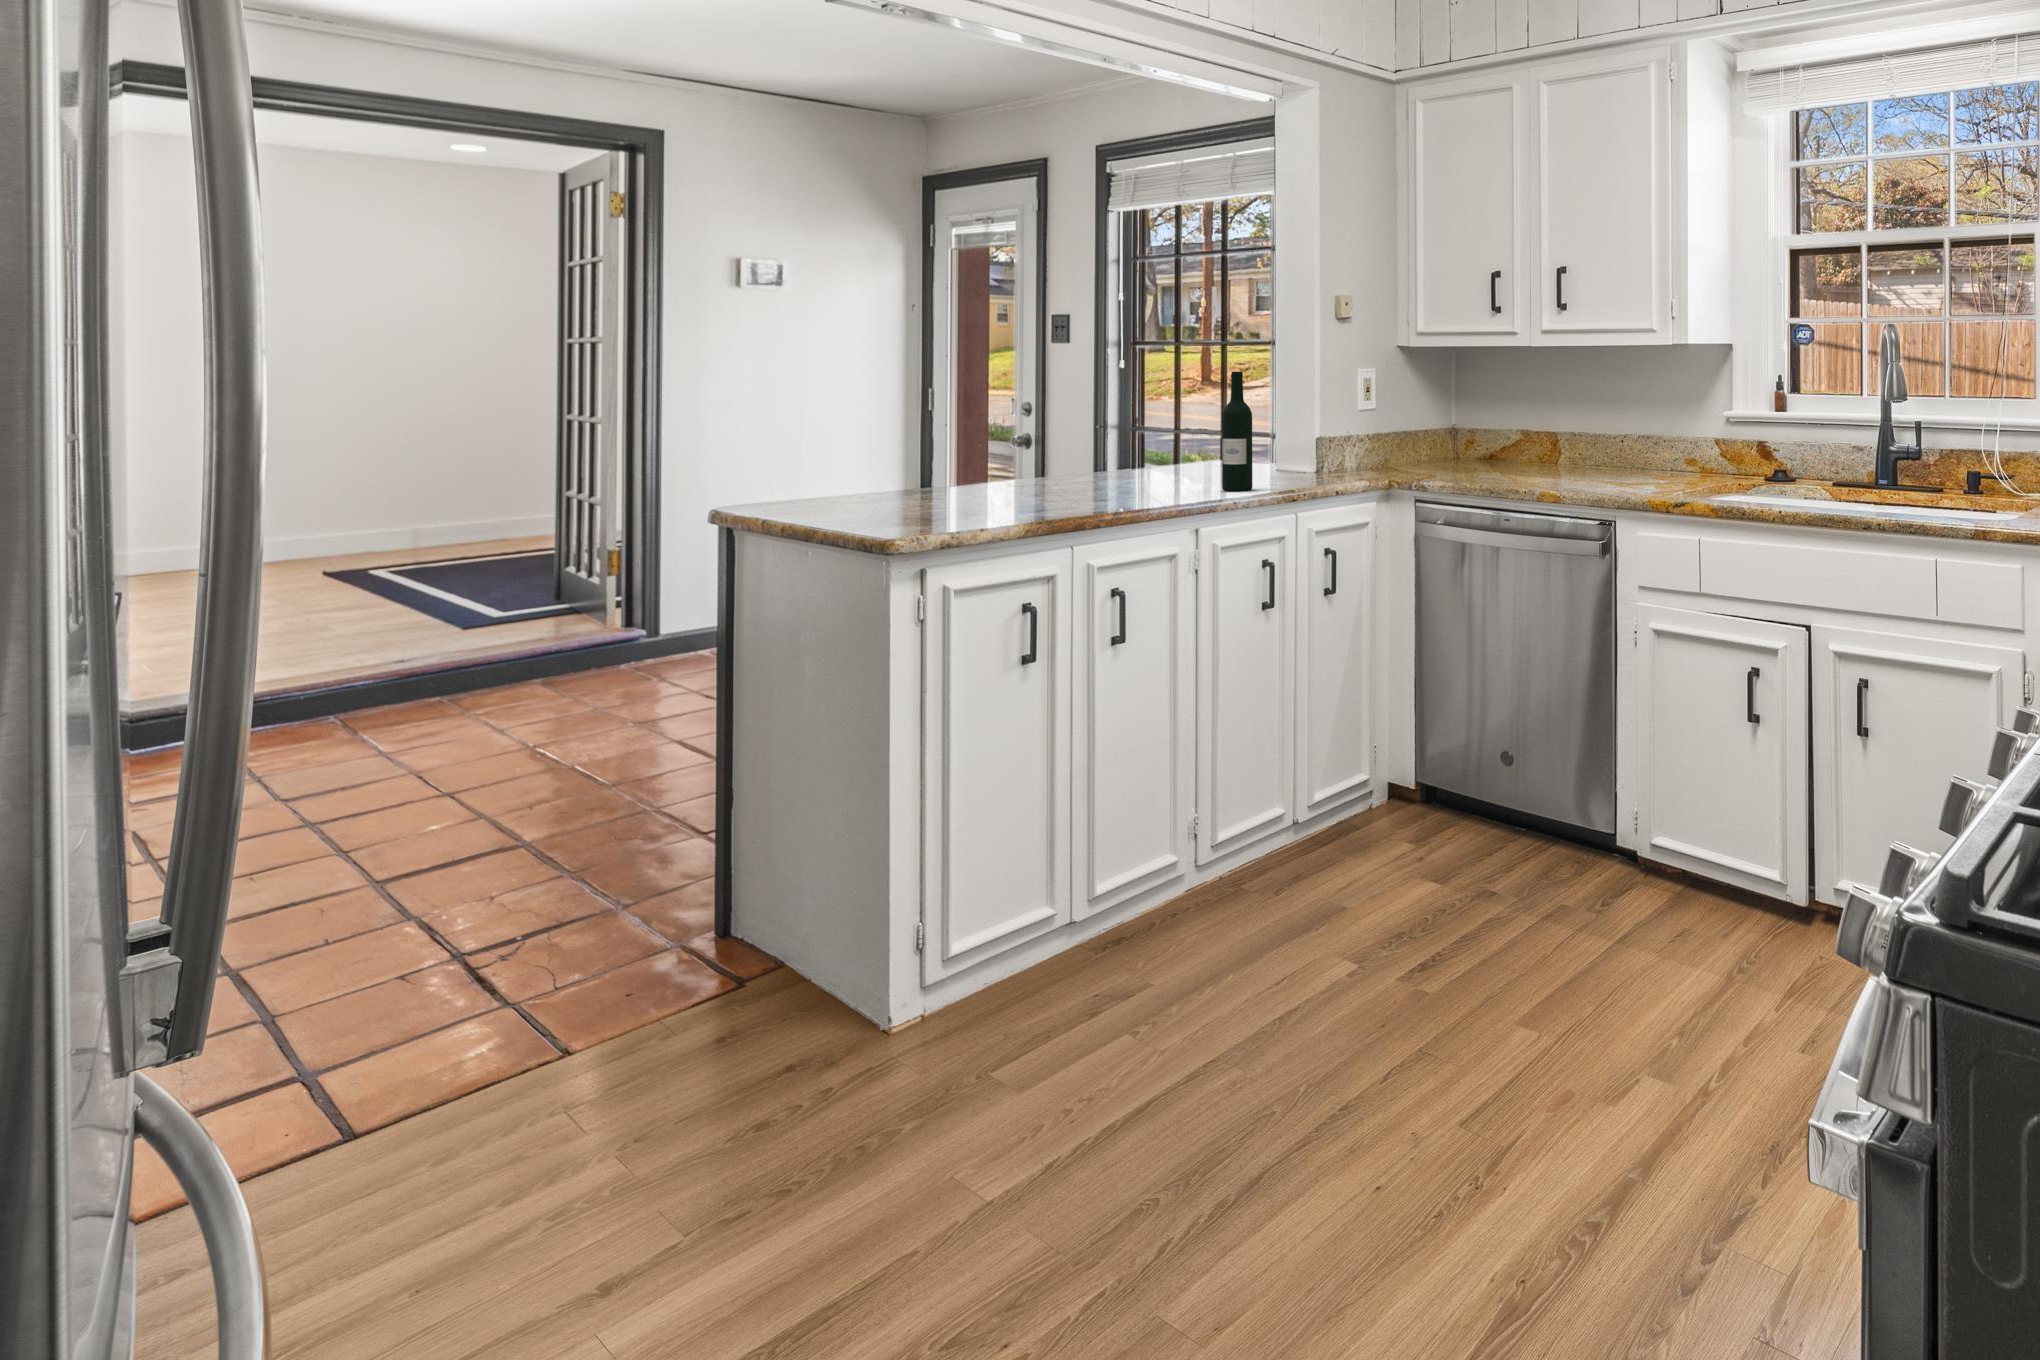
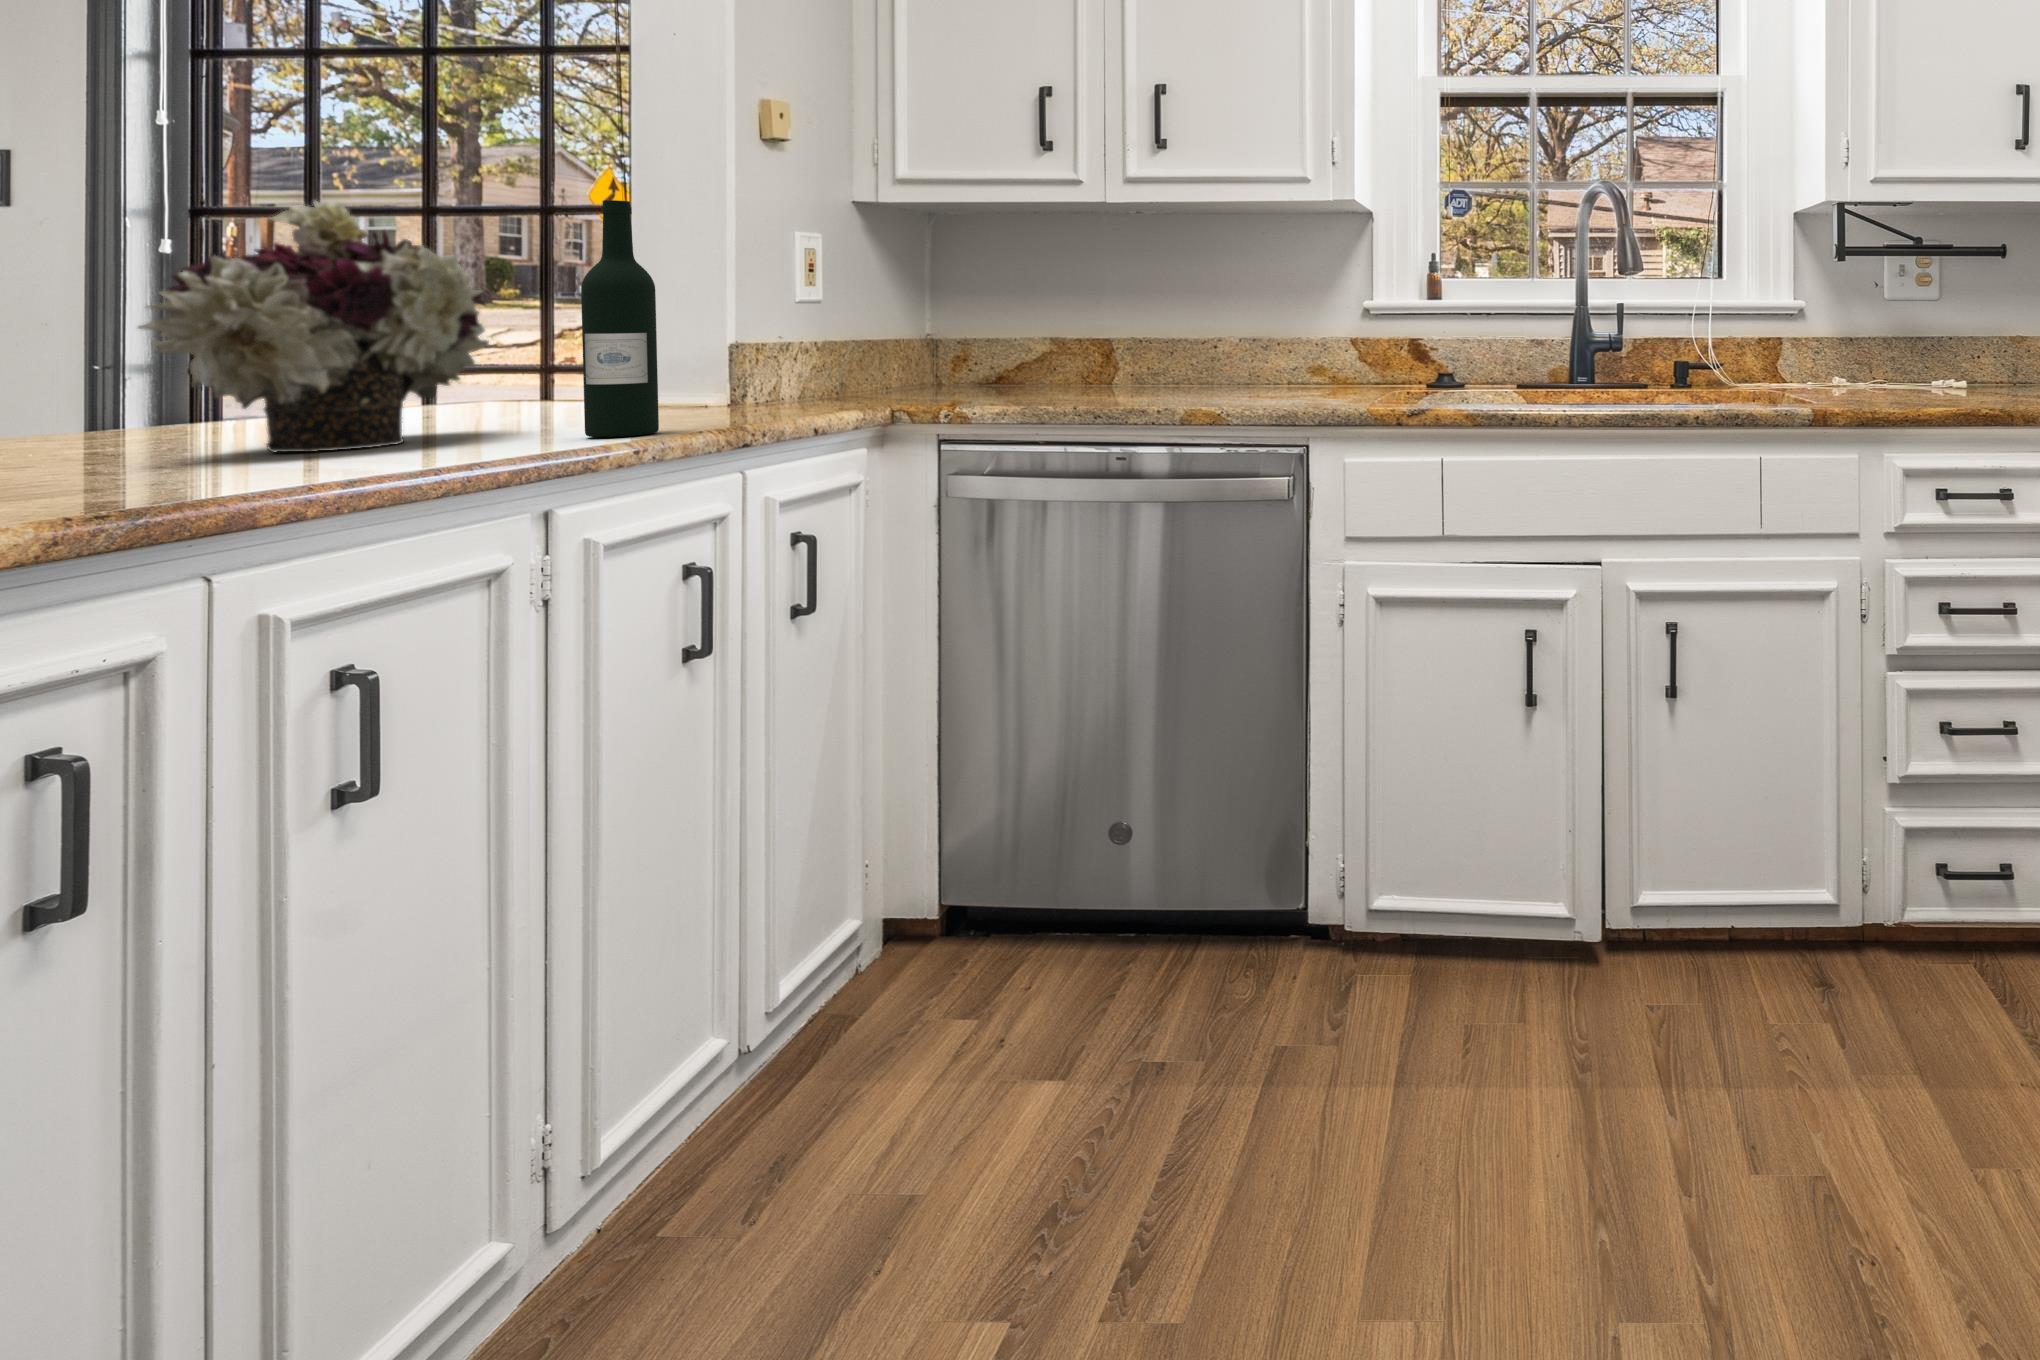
flower arrangement: none [1076,373,1198,490] -> present [138,201,489,452]

